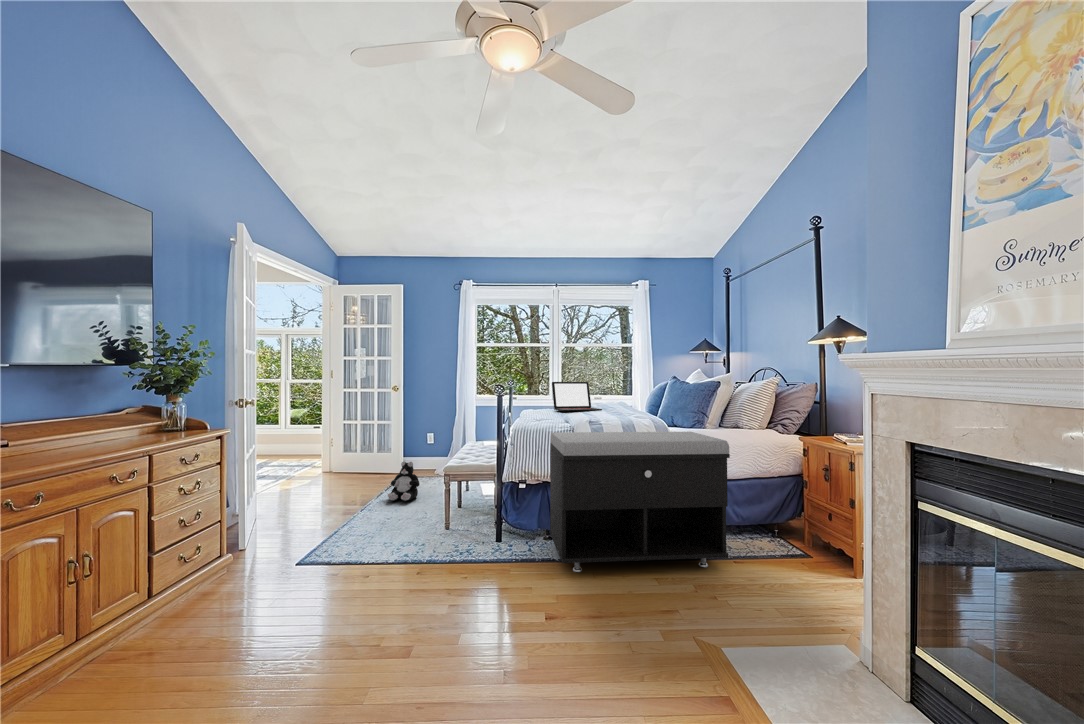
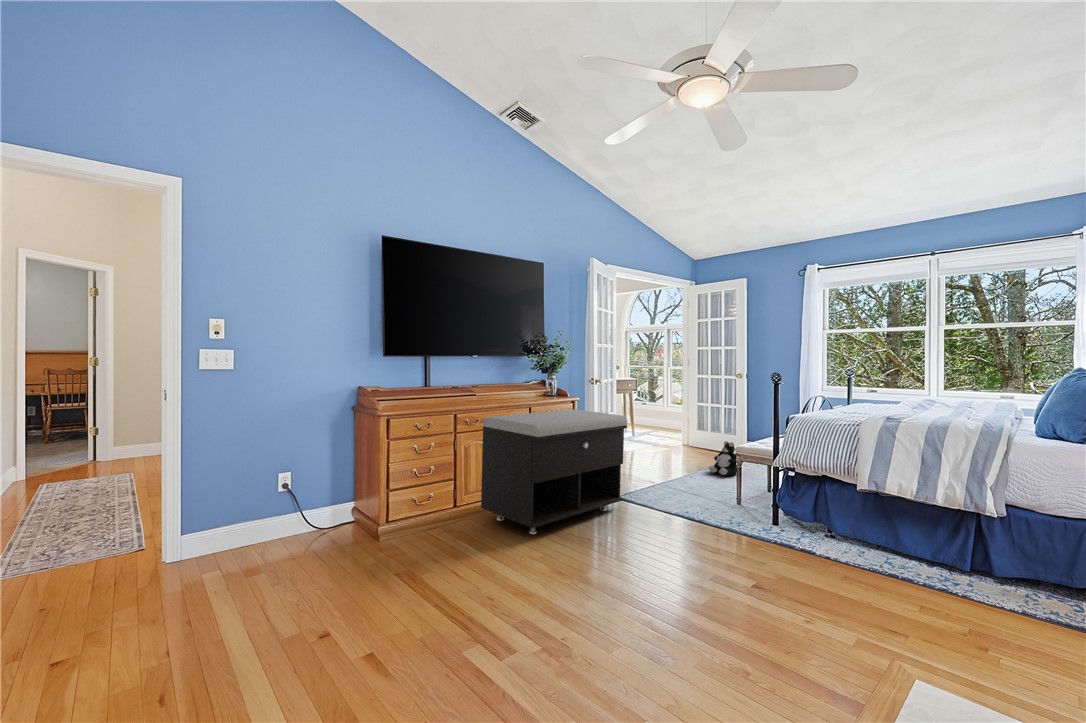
laptop: present [552,382,602,411] -> none [888,376,954,413]
storage bench: present [550,432,730,572] -> present [481,410,627,534]

